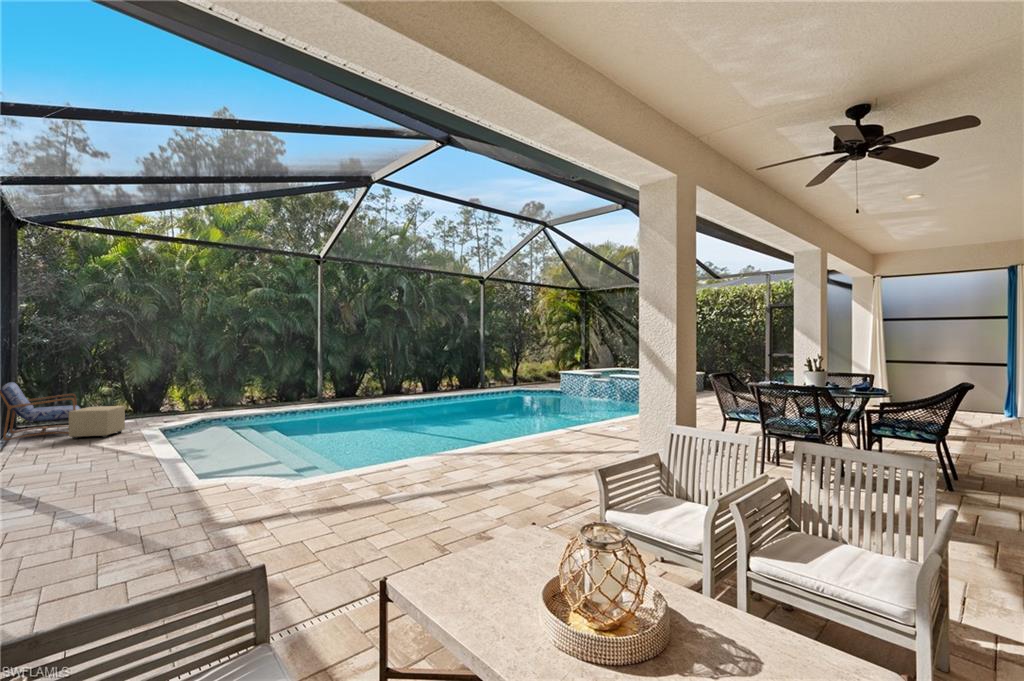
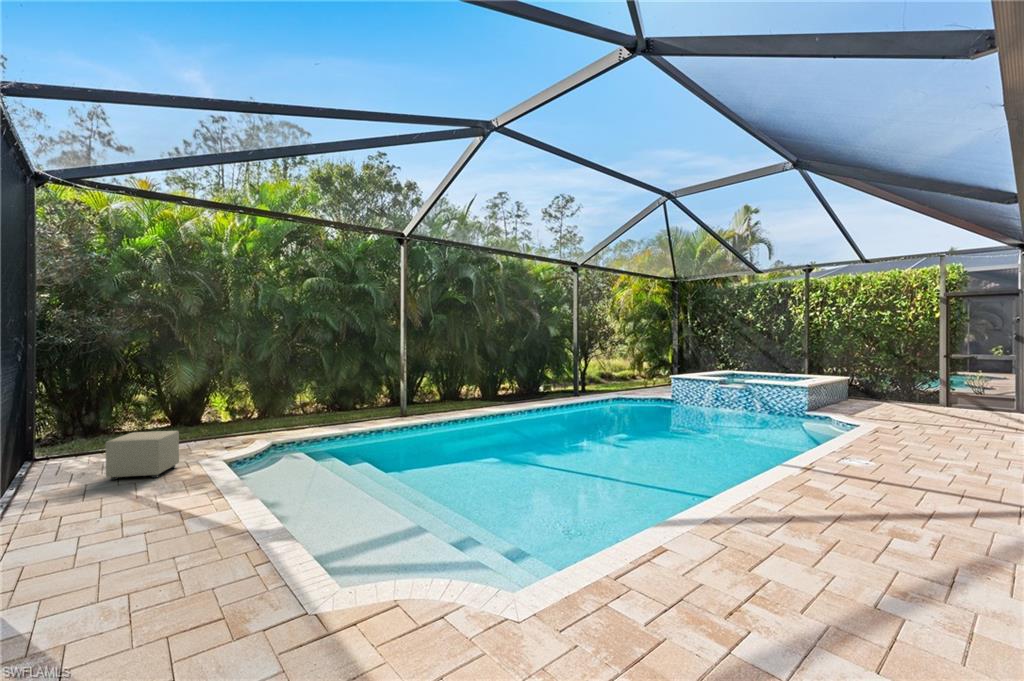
armchair: present [0,382,80,440] -> none [6,399,118,483]

